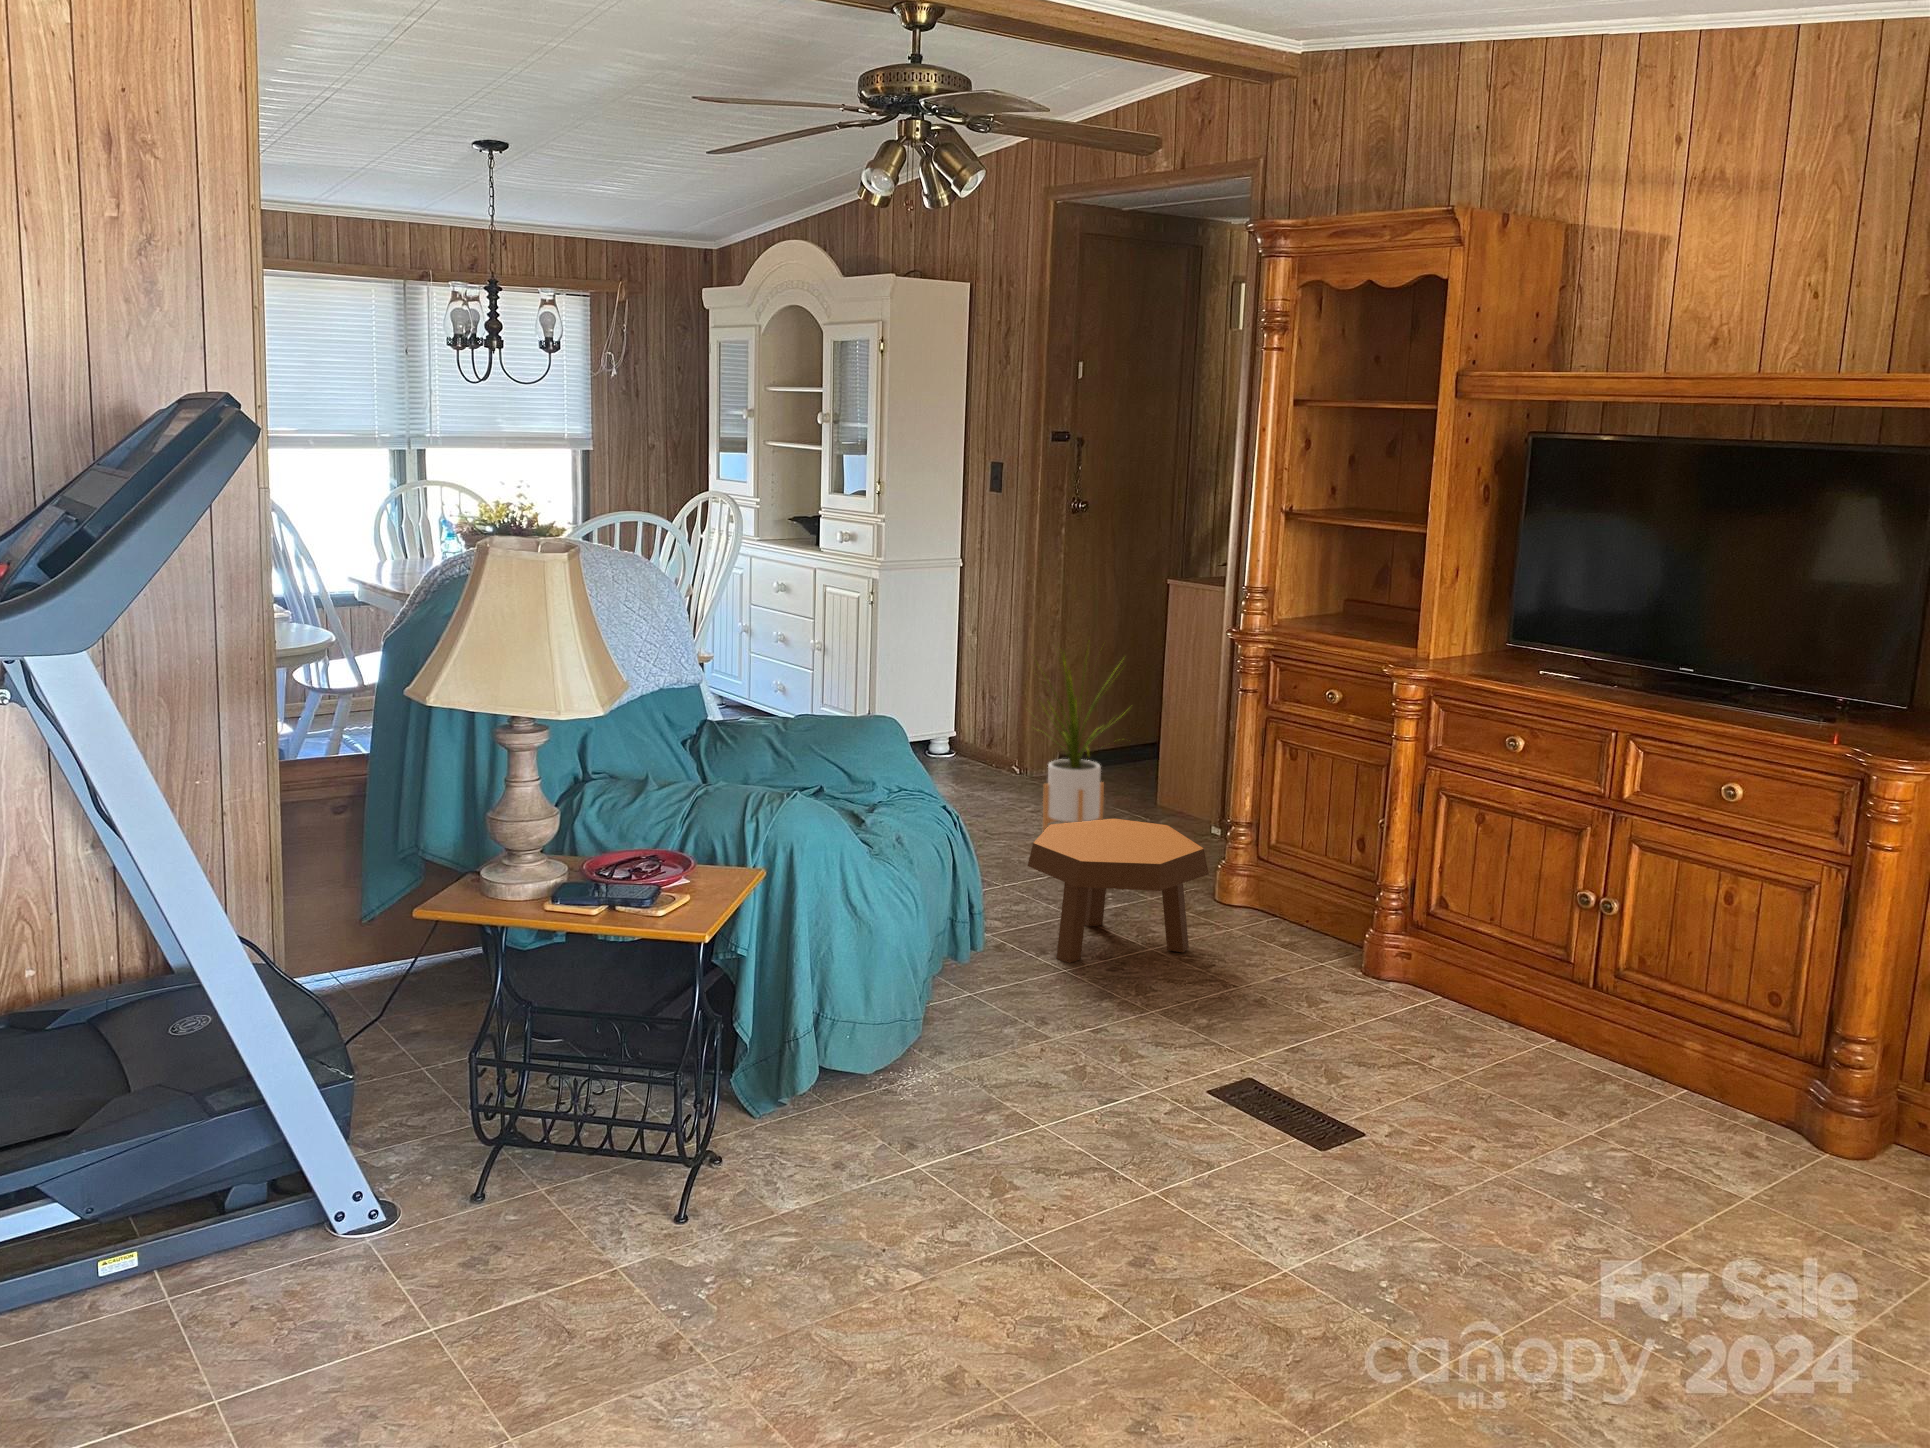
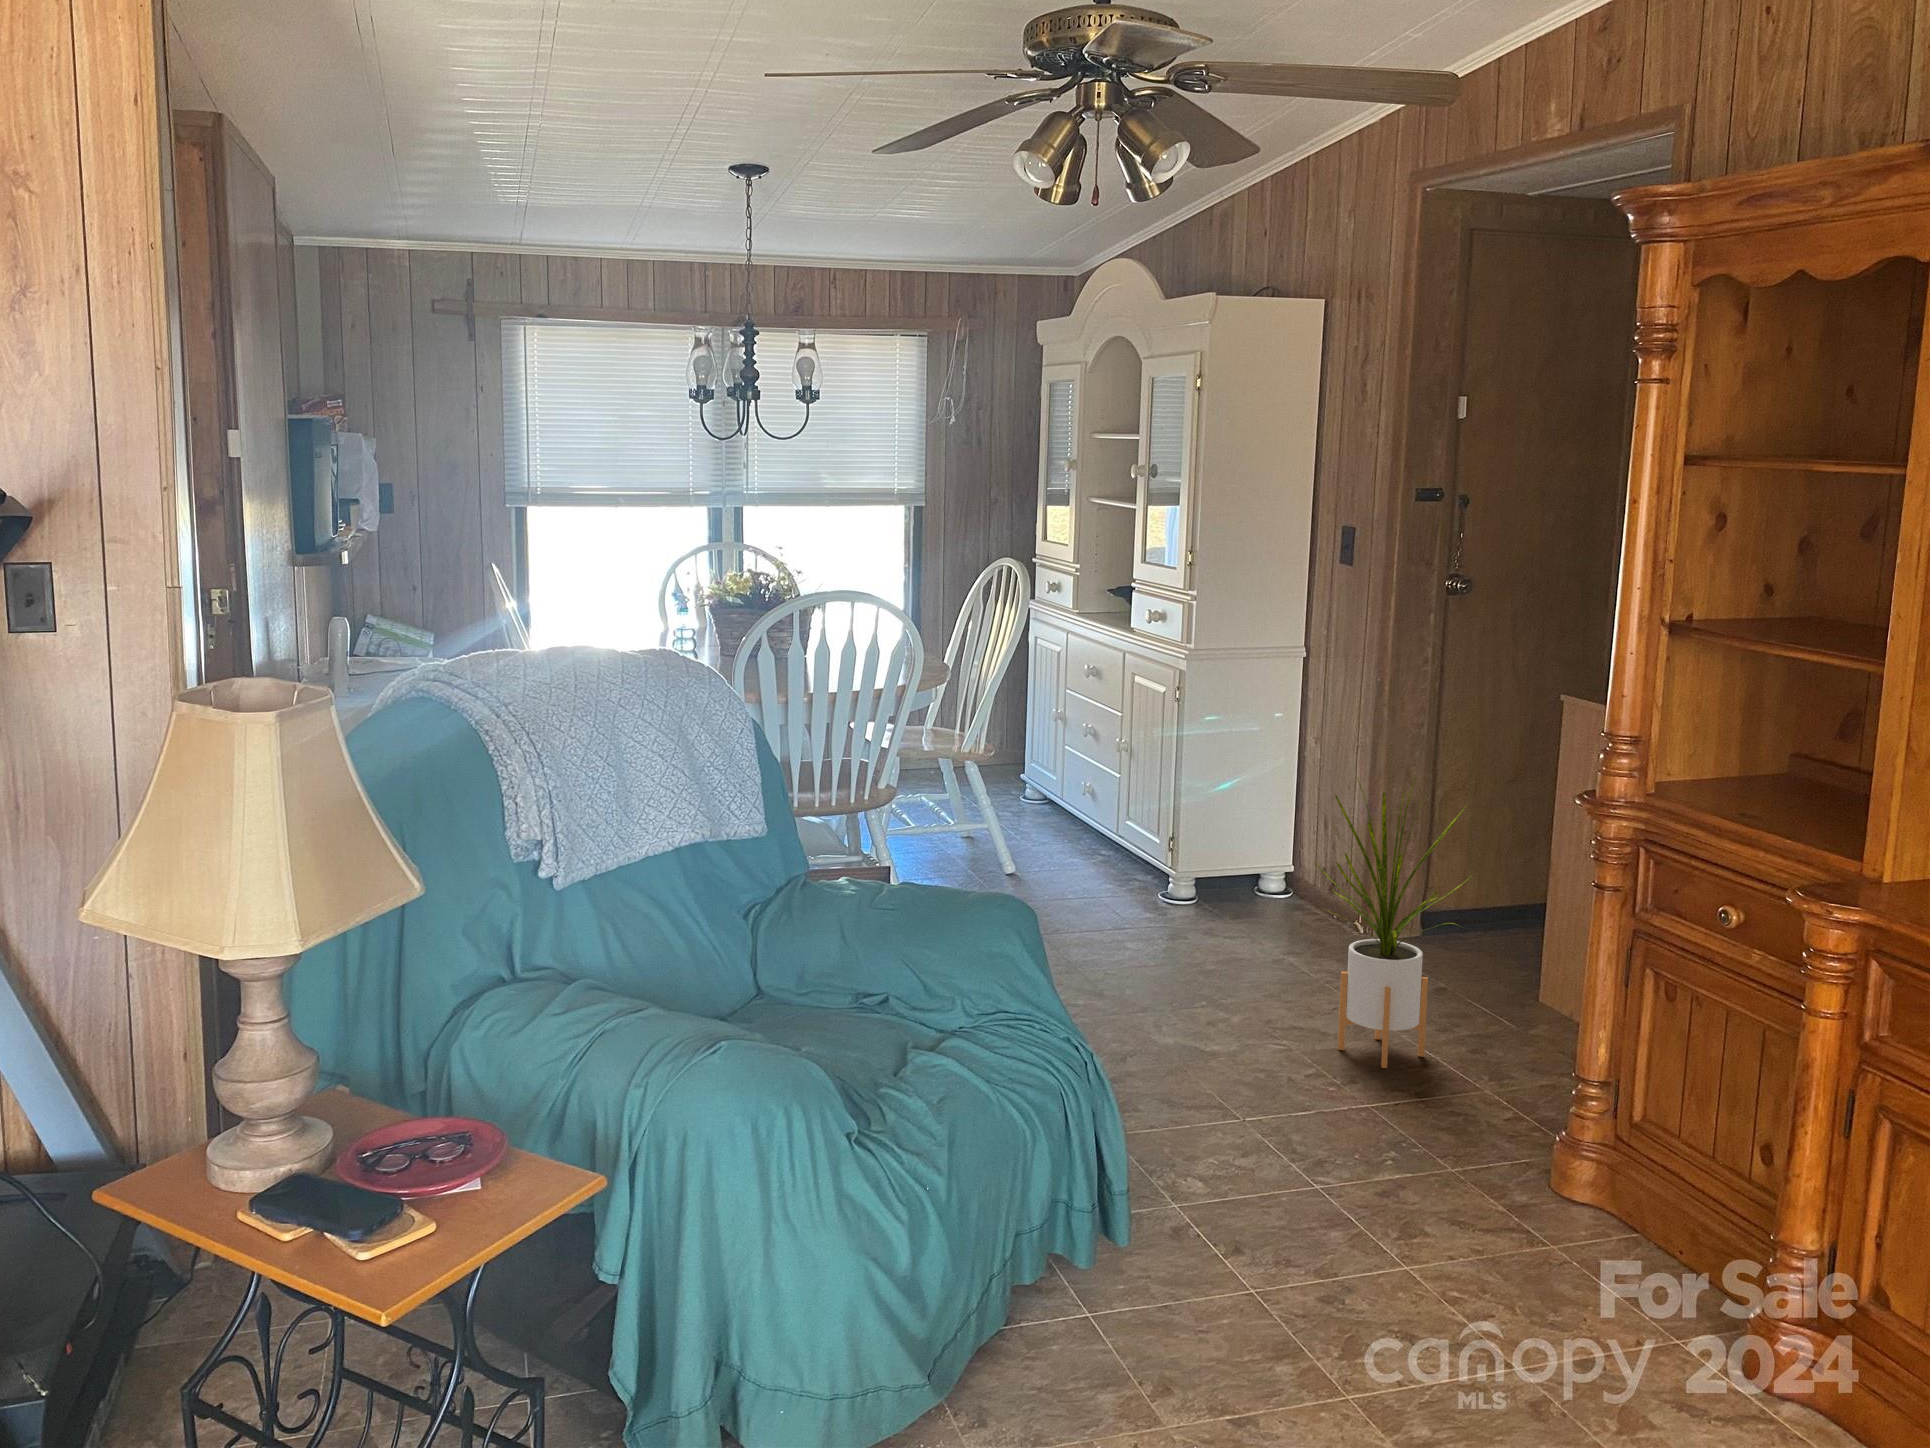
footstool: present [1028,819,1209,963] -> none [1228,1056,1495,1283]

